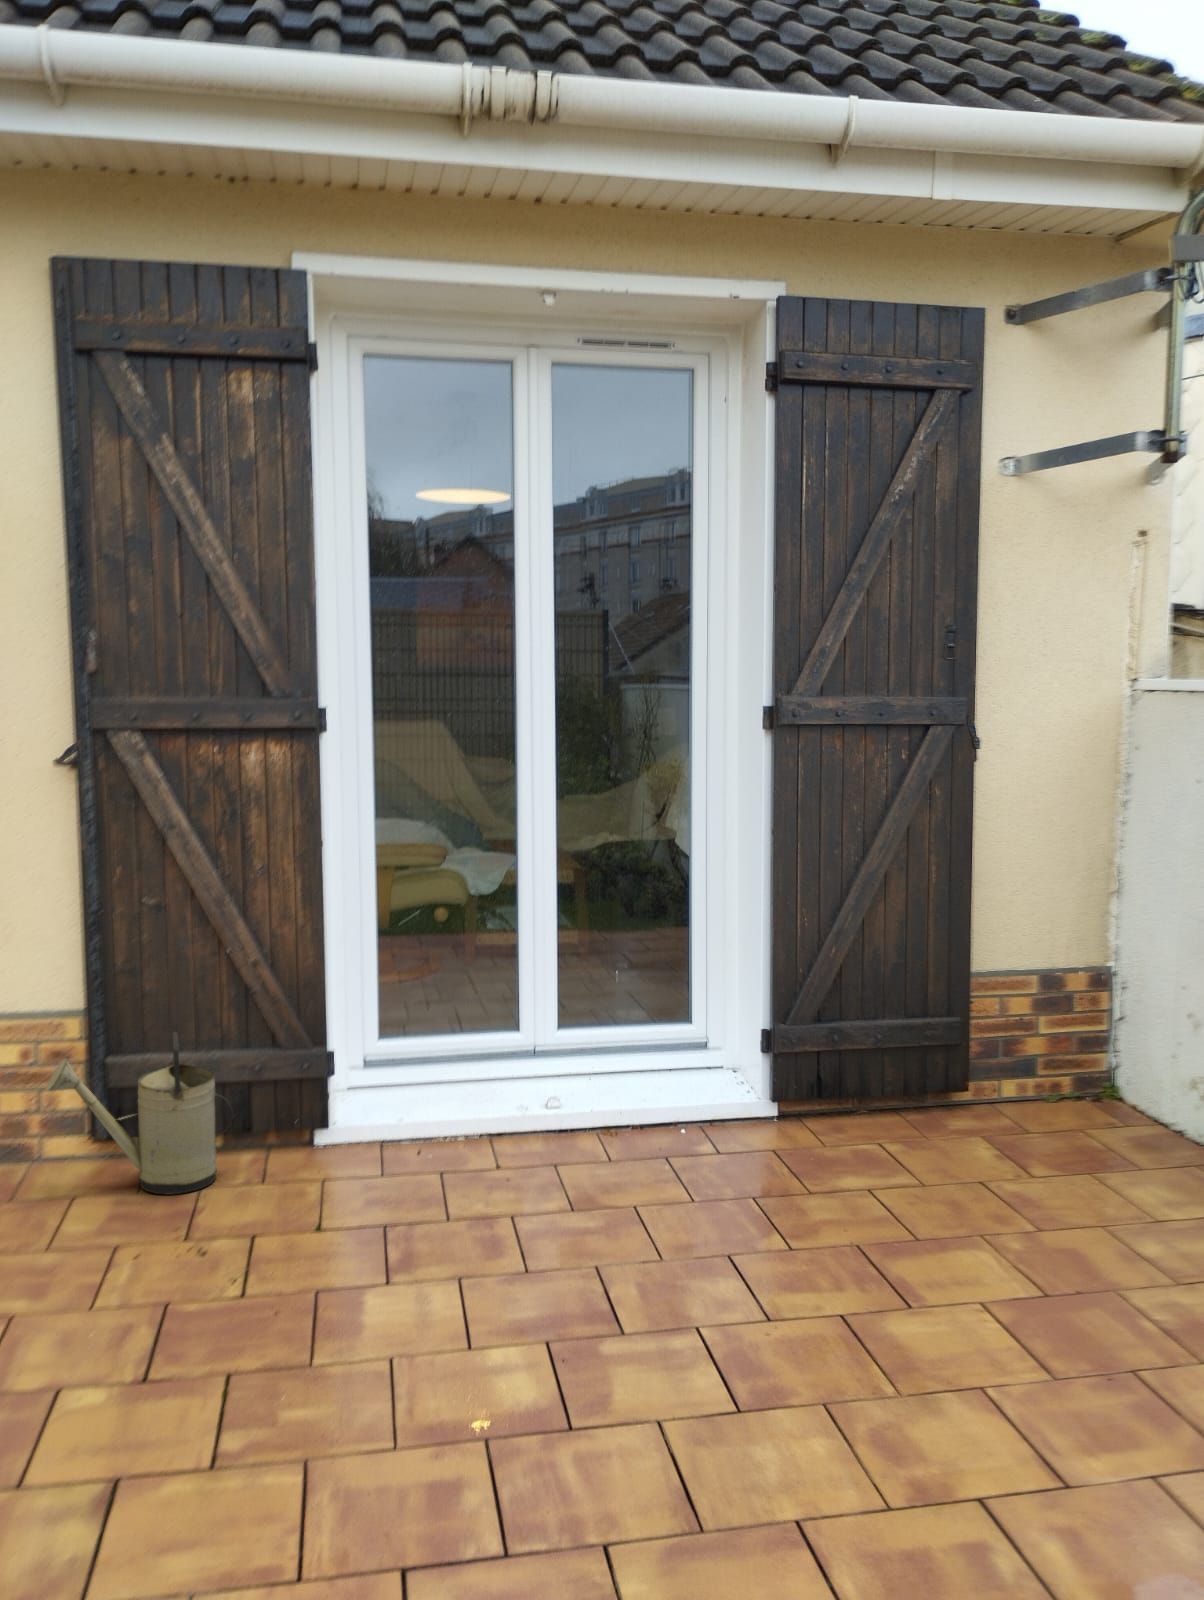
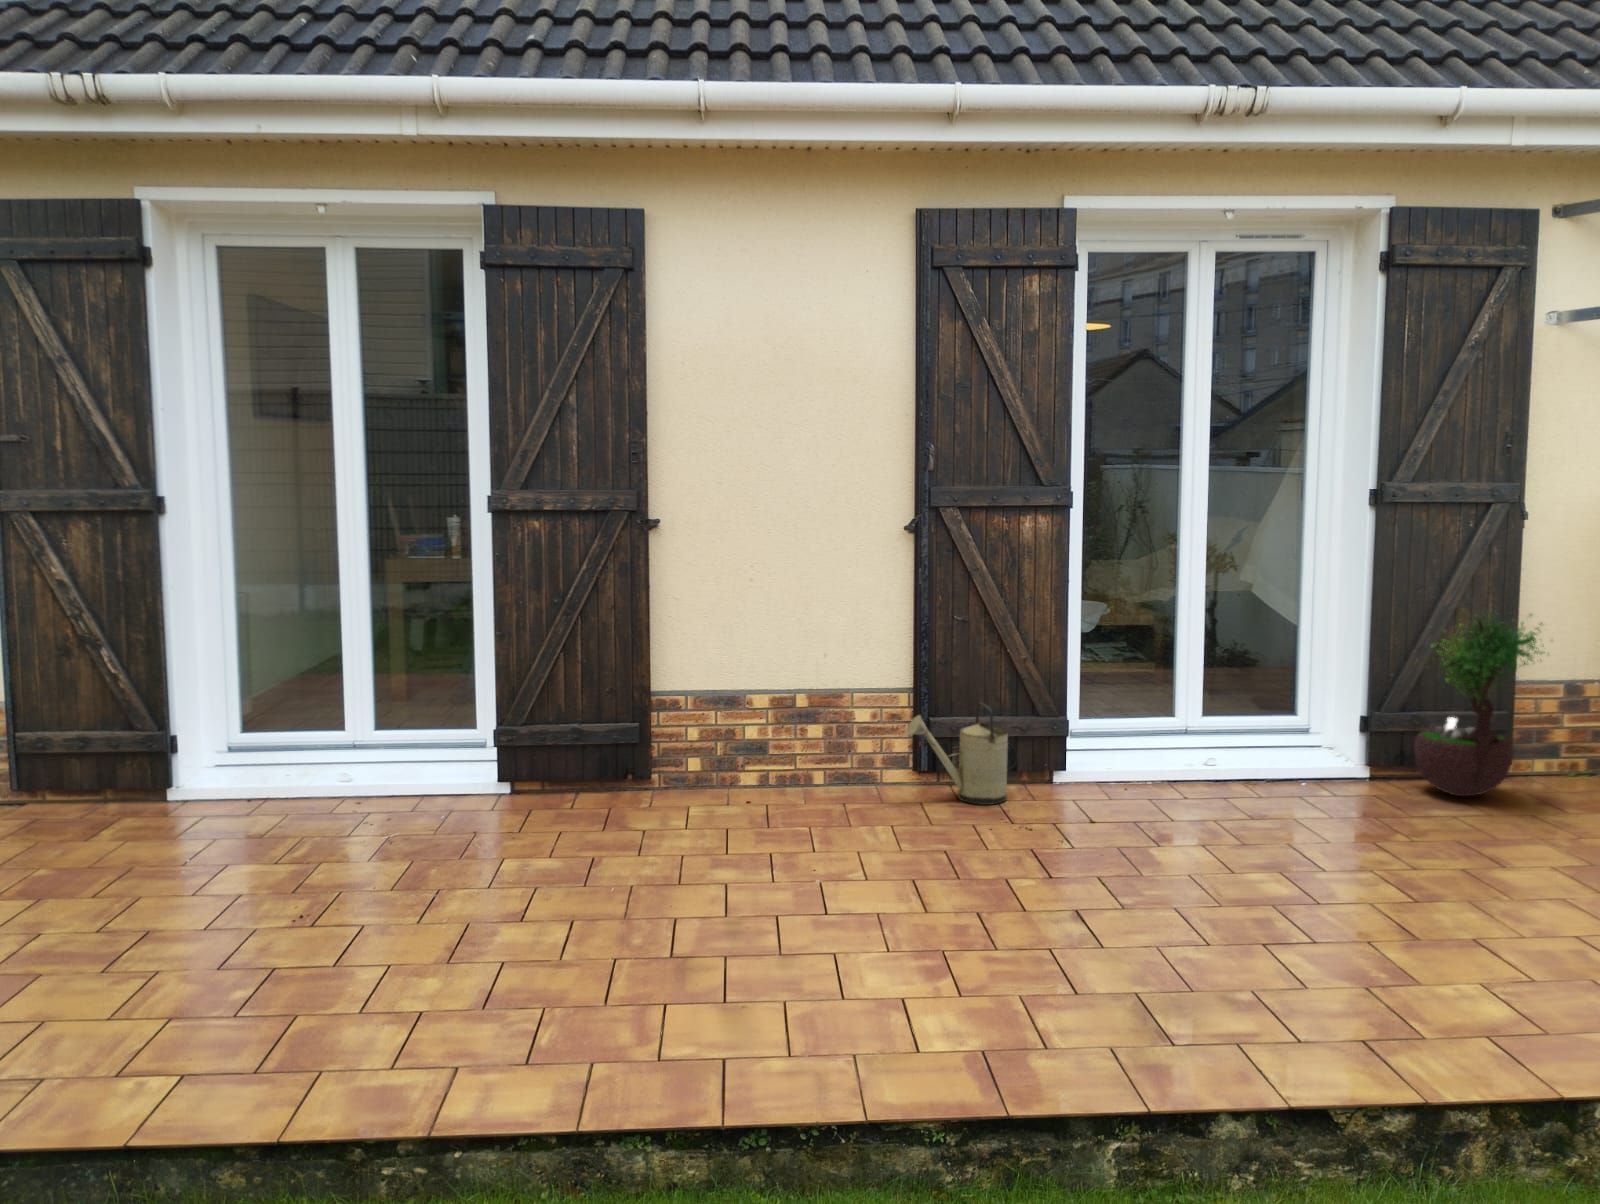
potted tree: none [823,865,993,1146] -> present [1414,610,1549,796]

